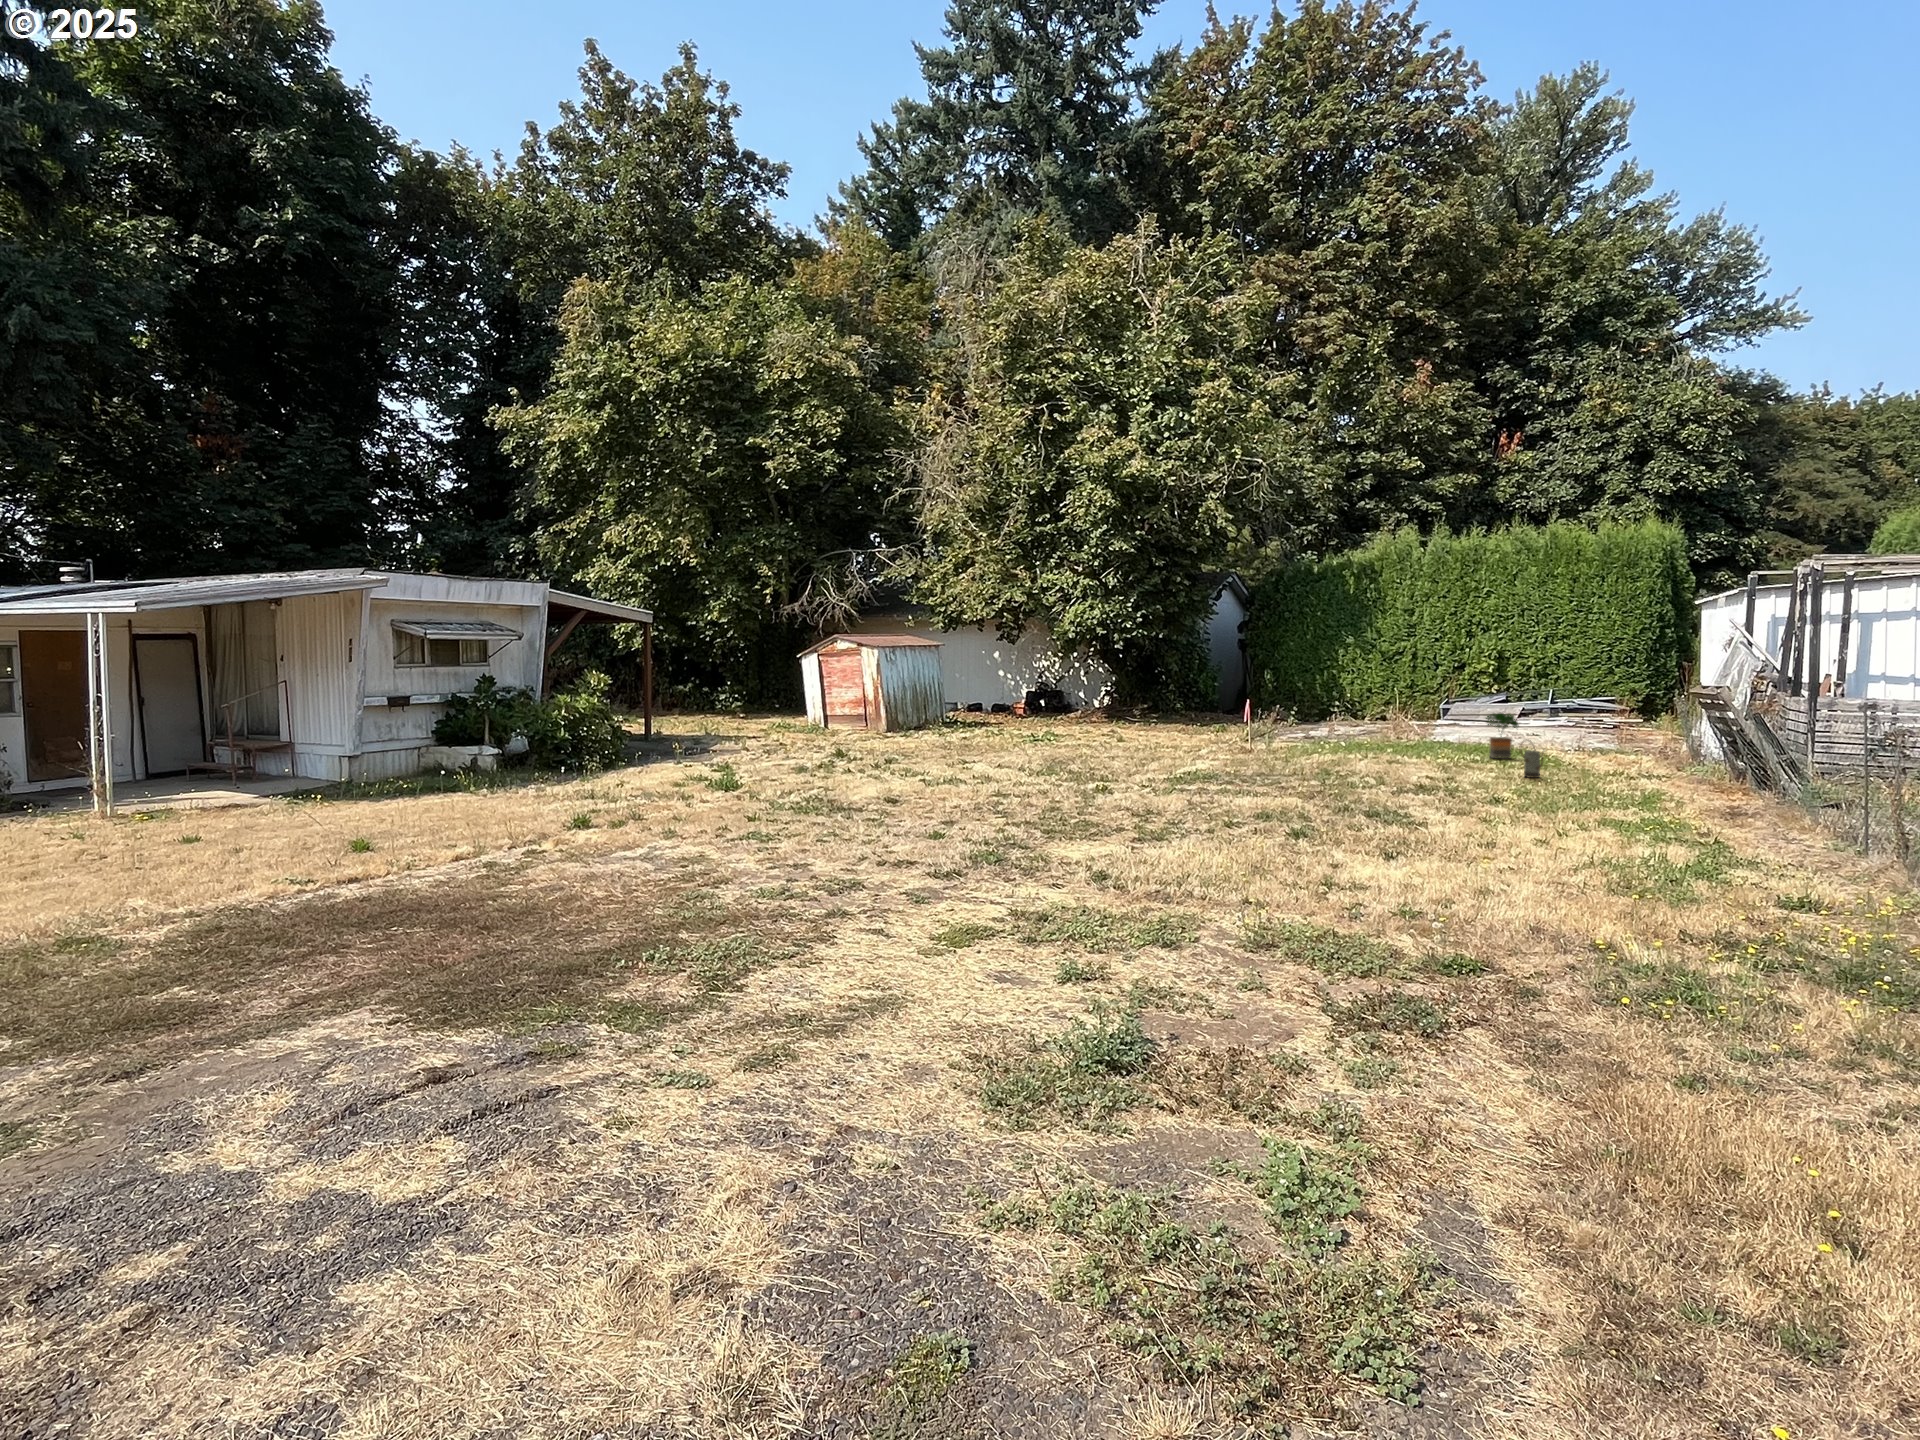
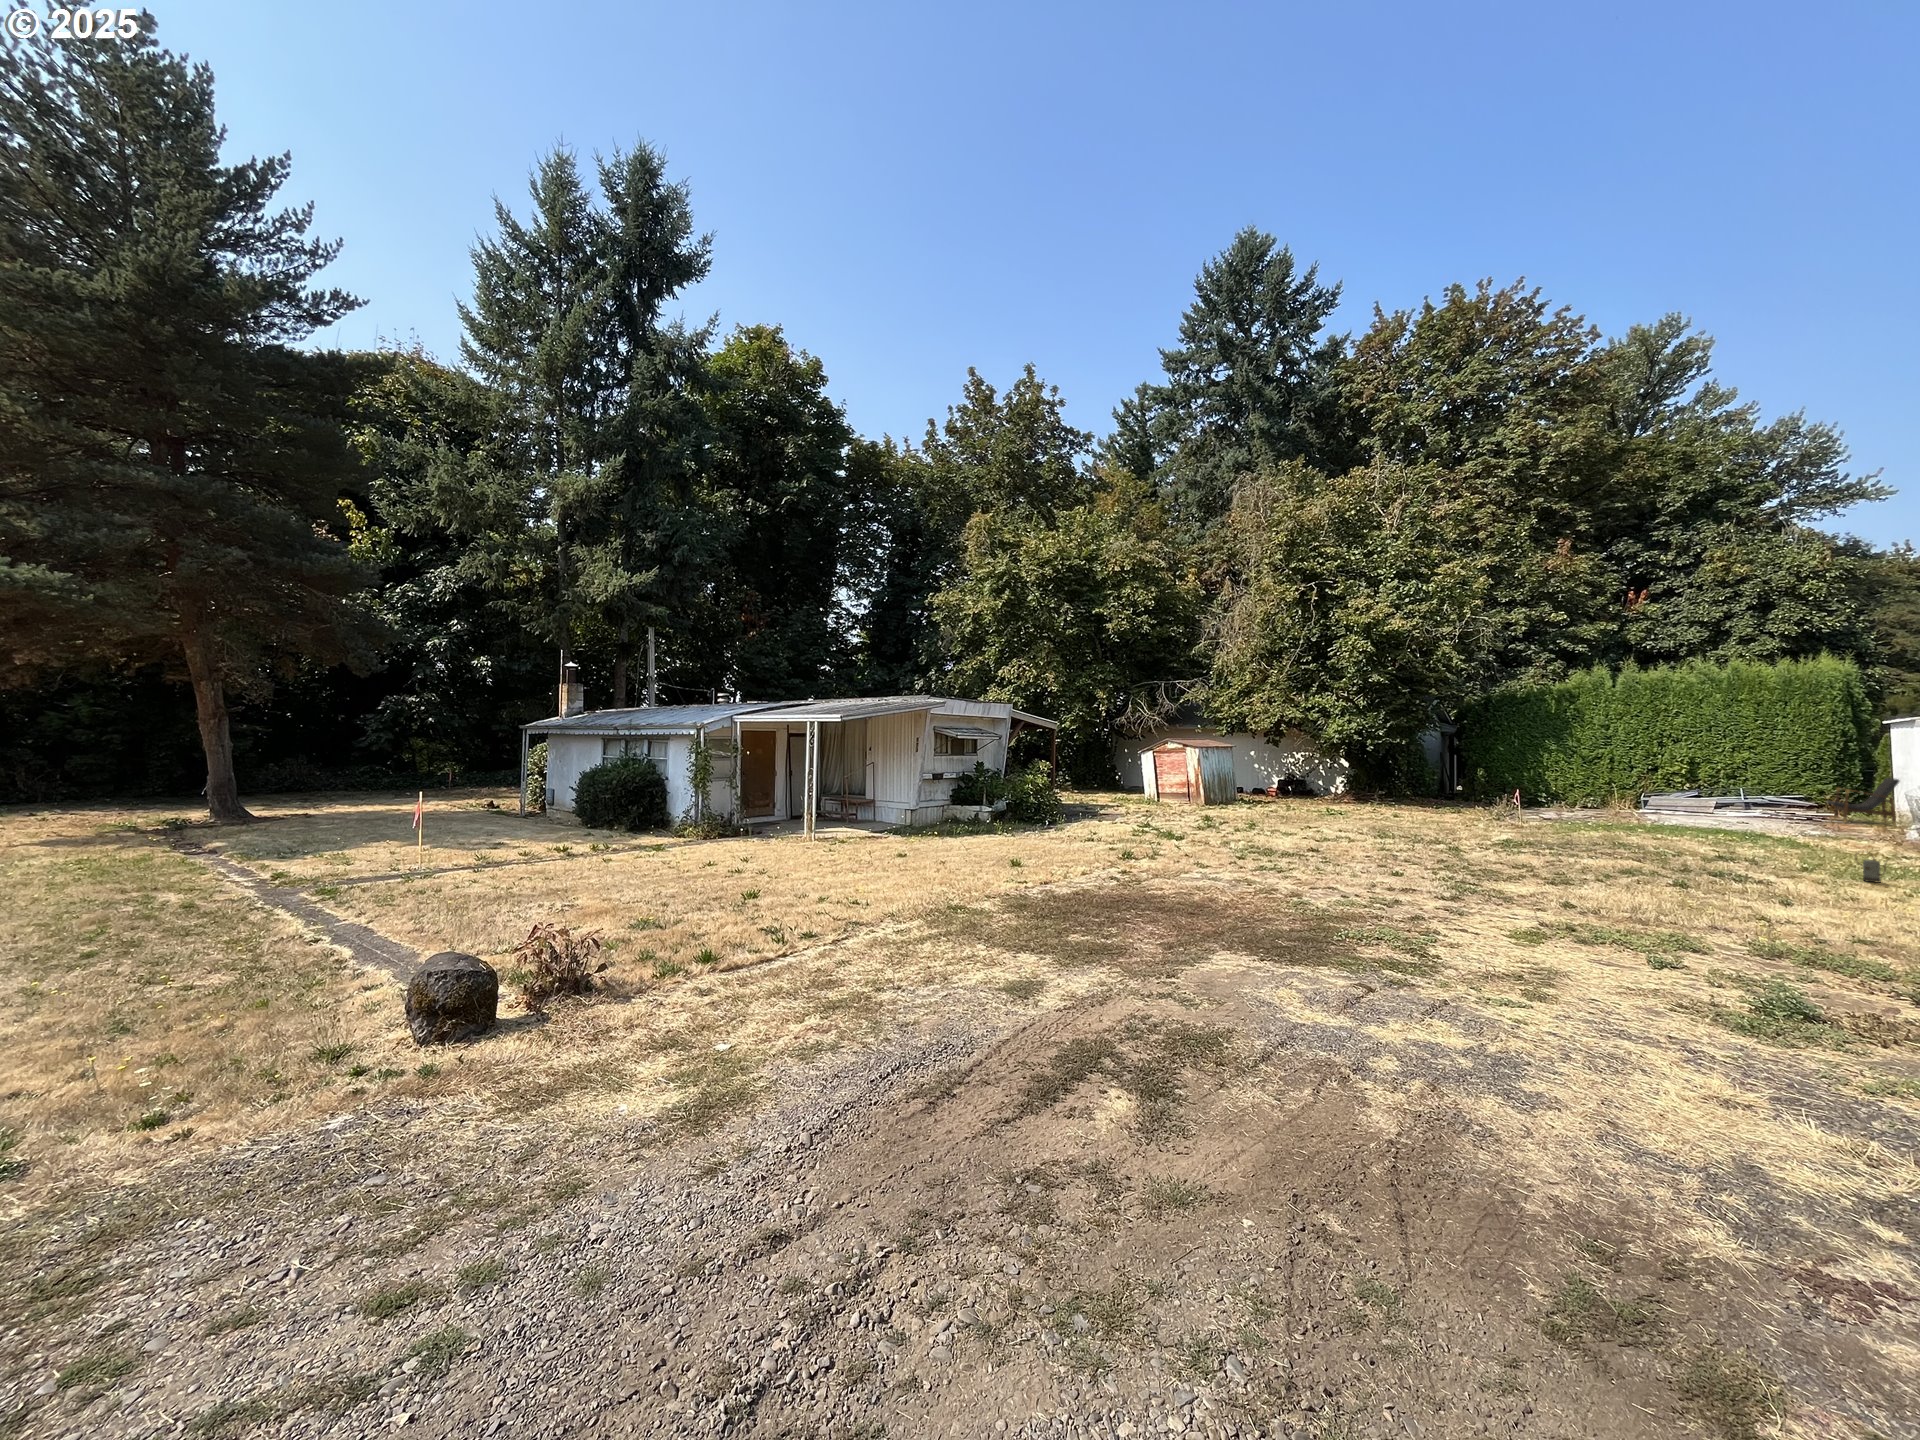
lounge chair: none [1623,669,1691,729] -> present [1826,778,1899,825]
potted tree: present [1486,713,1519,759] -> none [1773,820,1811,857]

